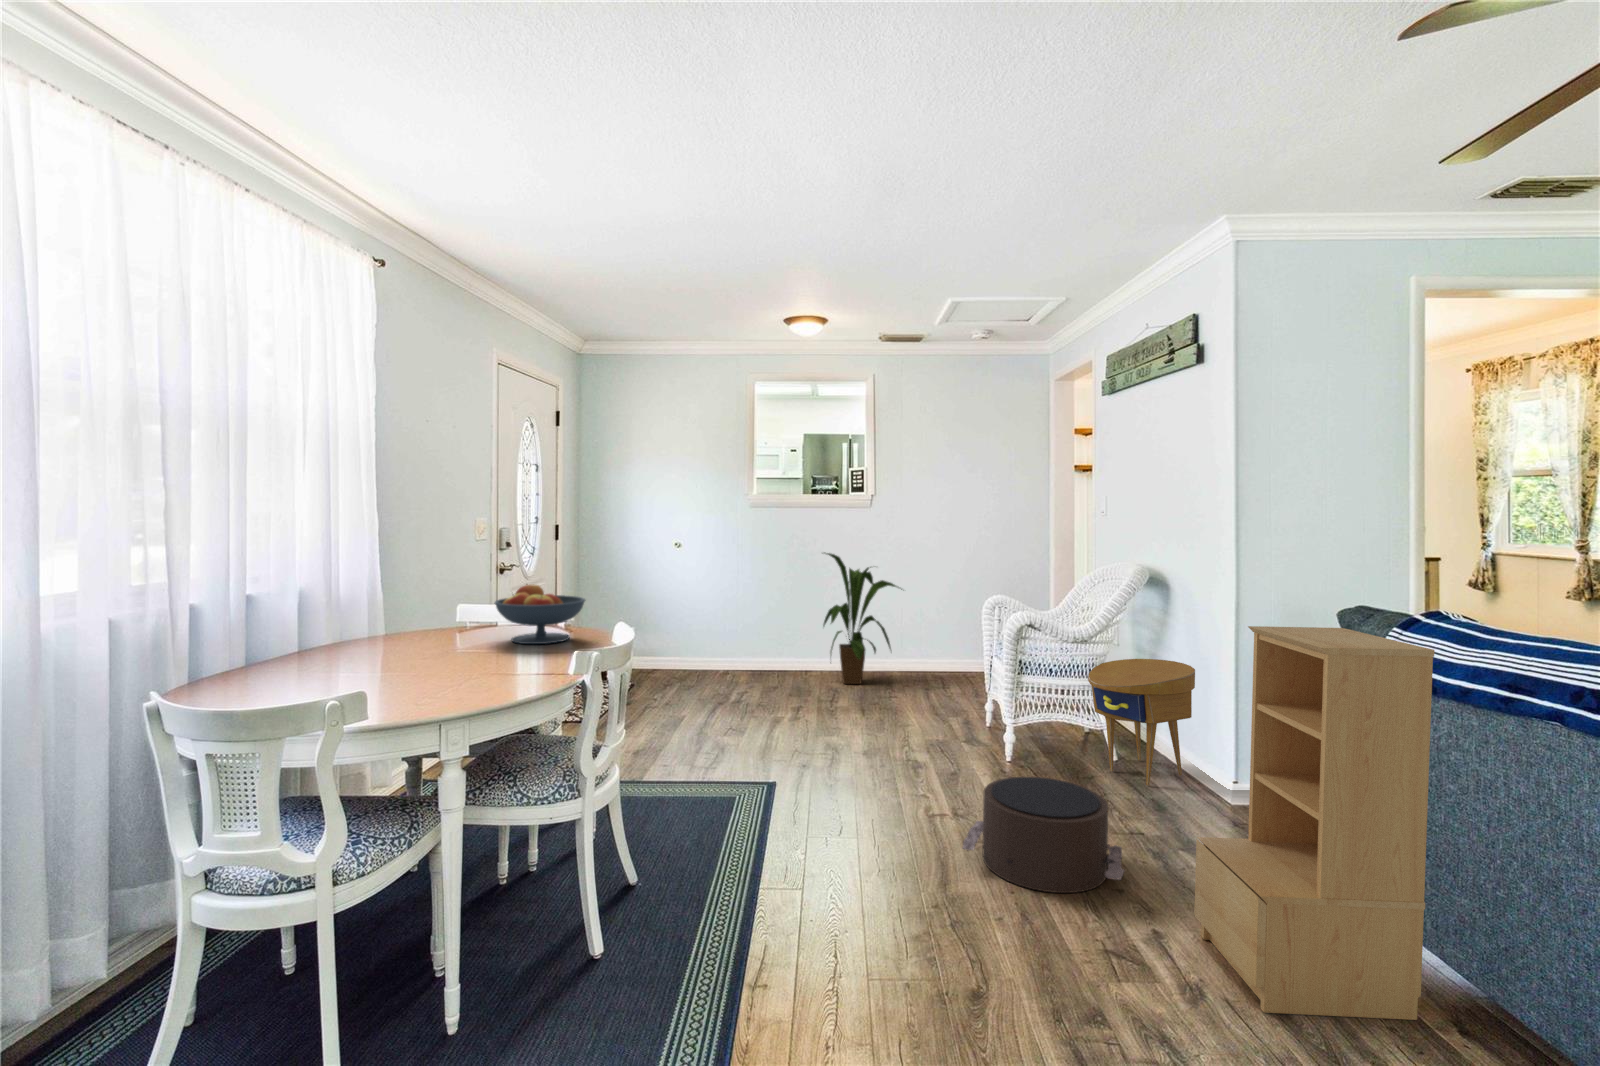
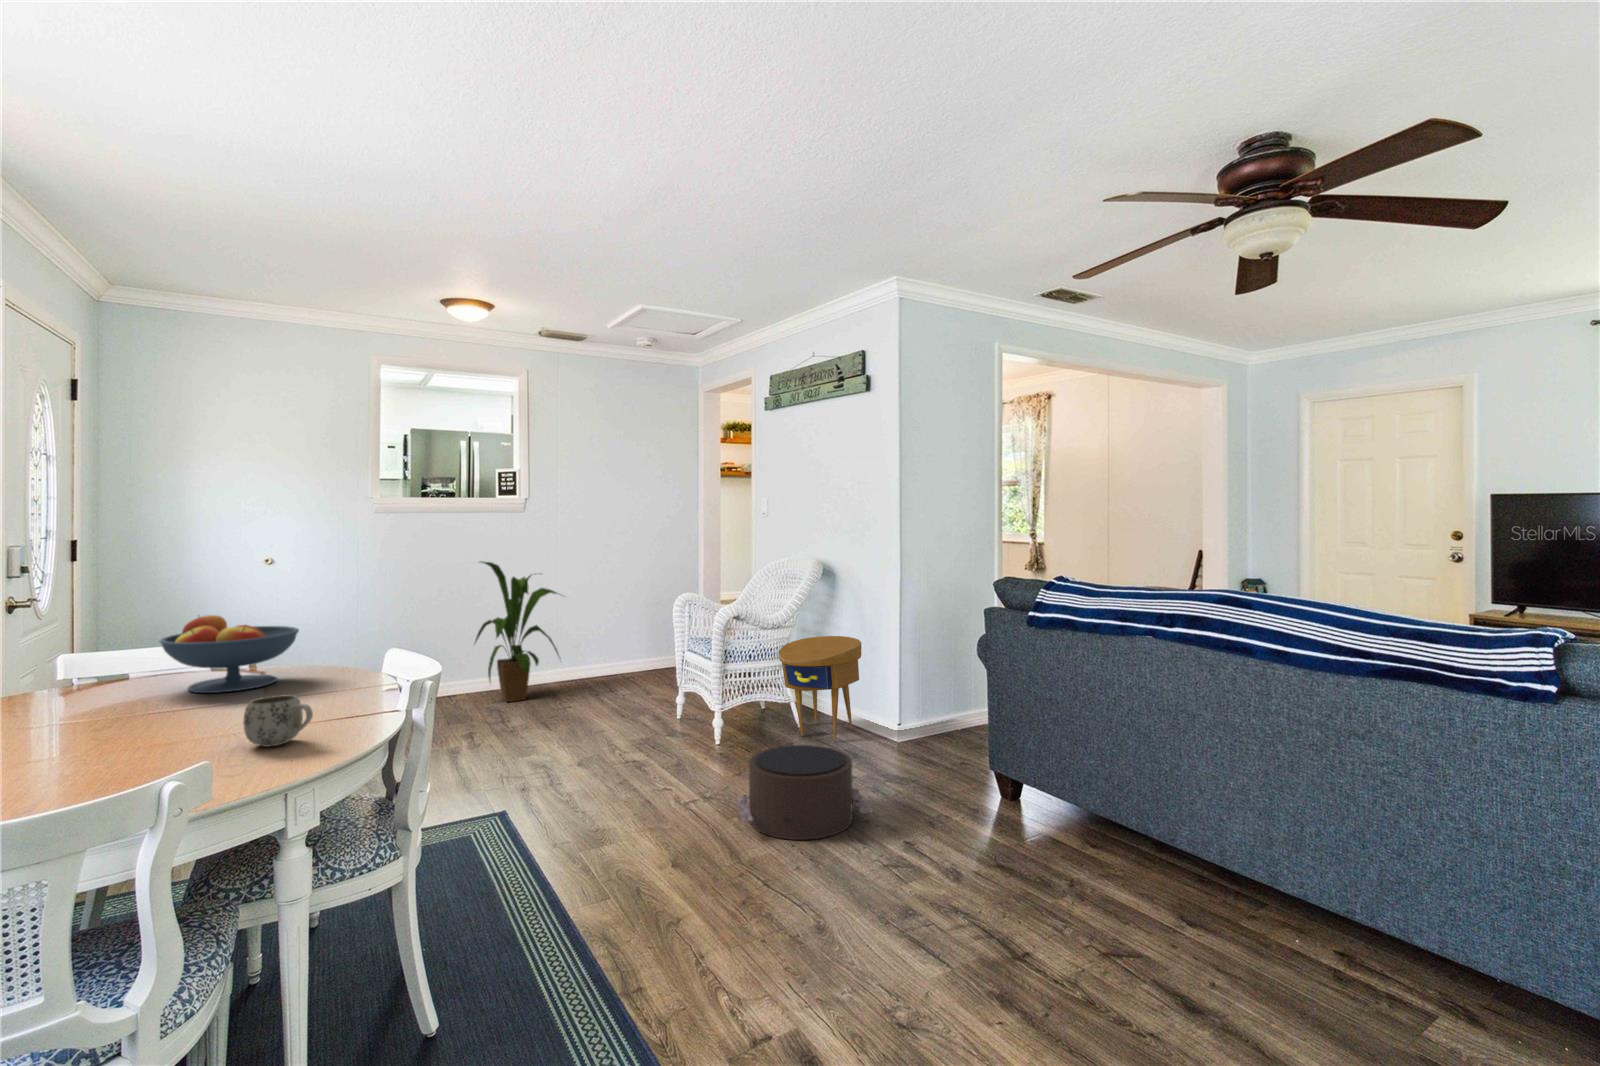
bookshelf: present [1194,626,1434,1020] -> none [932,592,1076,874]
mug: none [465,650,506,690] -> present [243,695,313,747]

